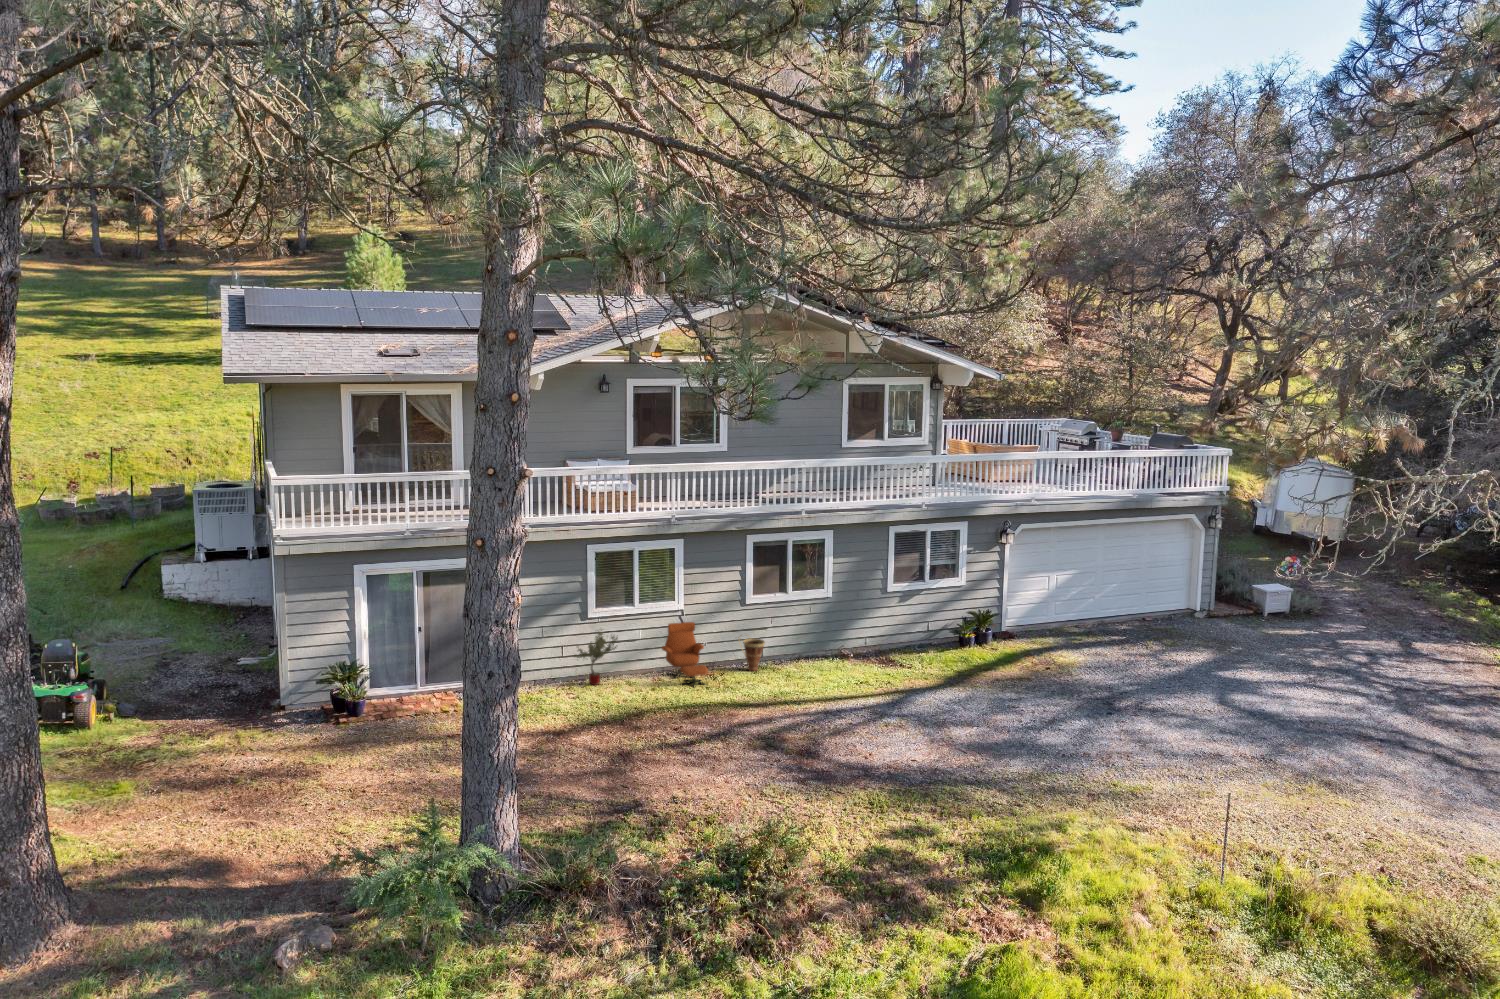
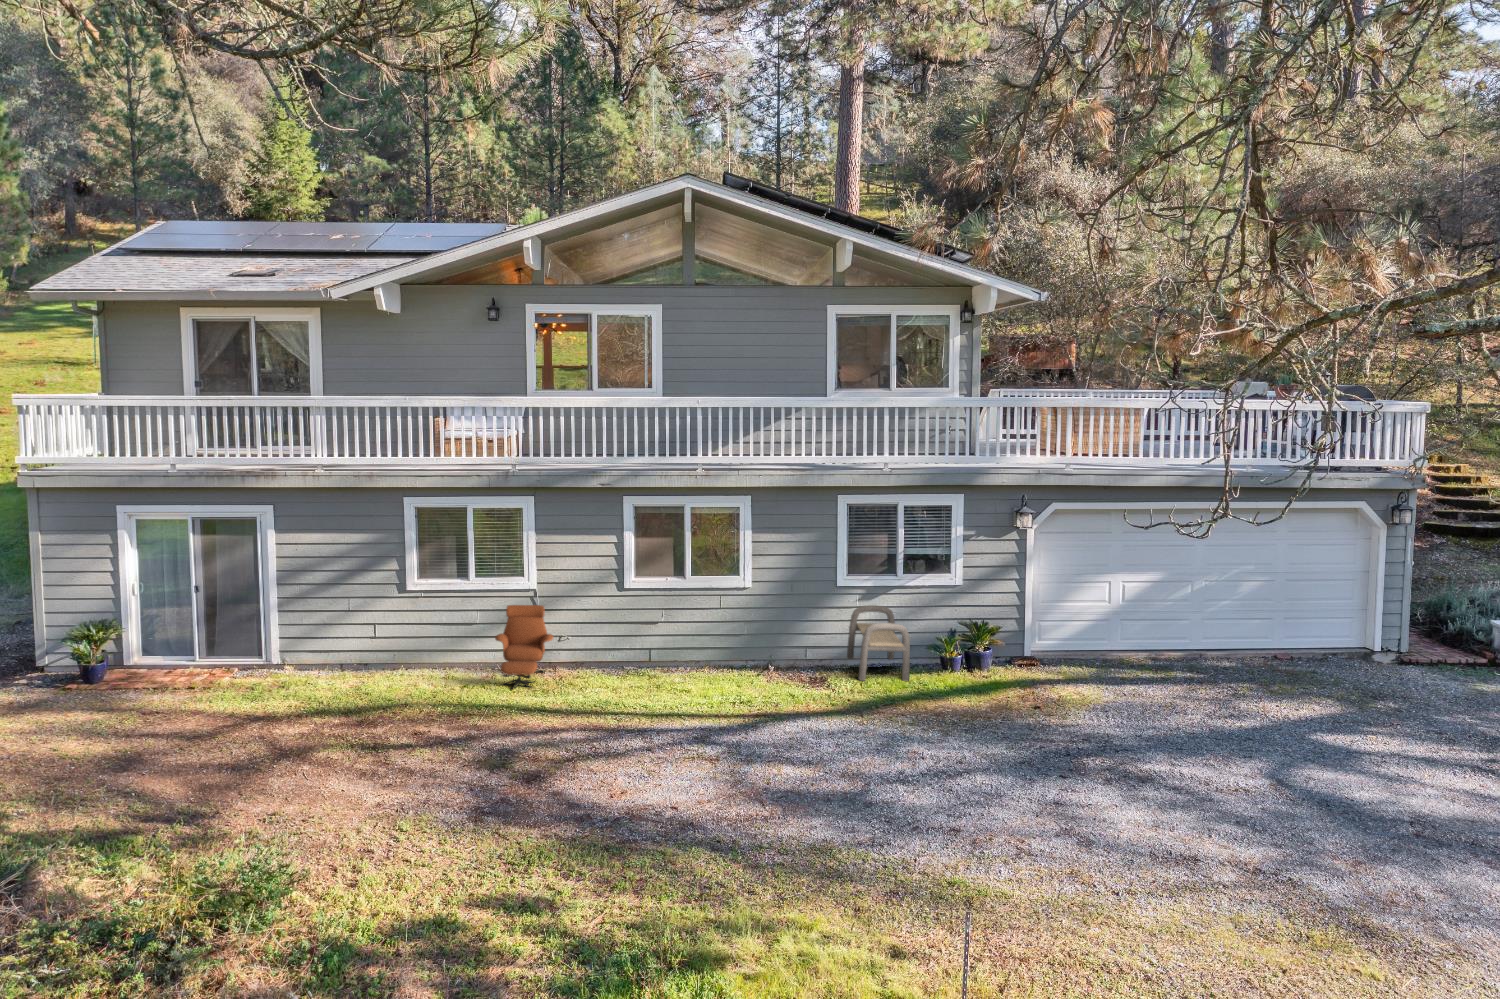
bench: none [894,604,953,658] -> present [847,605,910,681]
potted tree: present [574,630,618,685] -> none [372,603,433,675]
basket: present [738,637,765,671] -> none [596,628,636,678]

